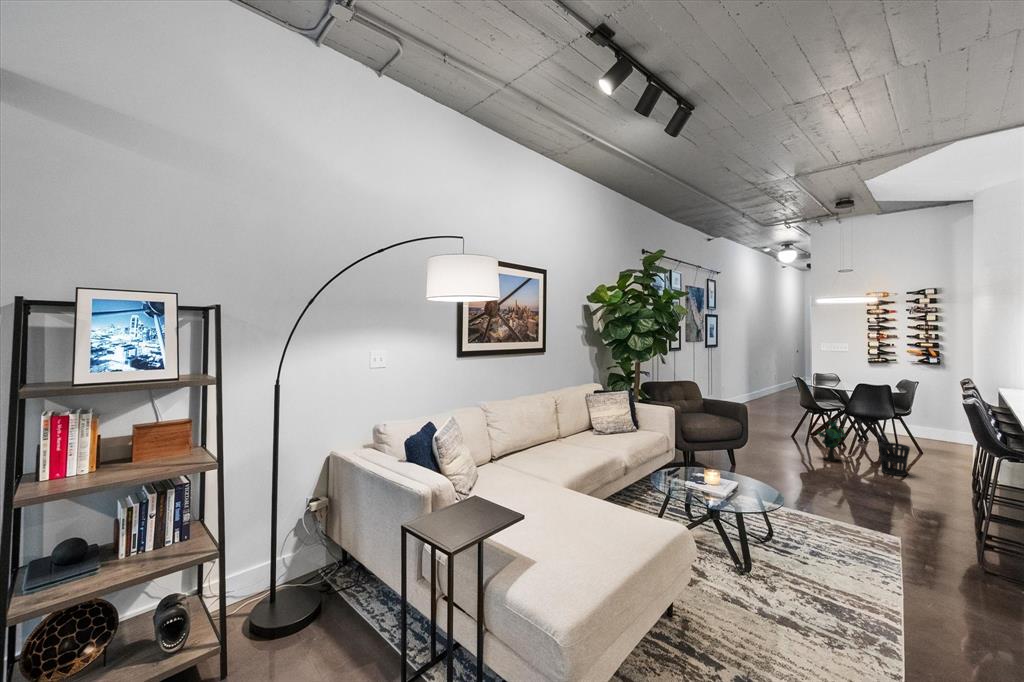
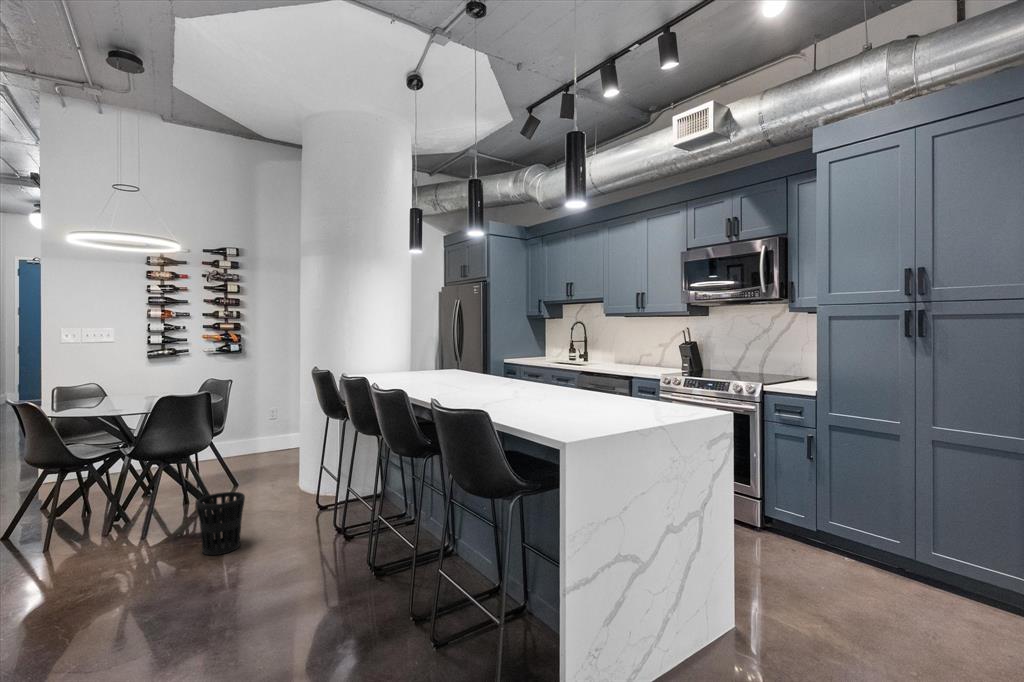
decorative plant: present [817,418,846,461] -> none [69,472,135,568]

